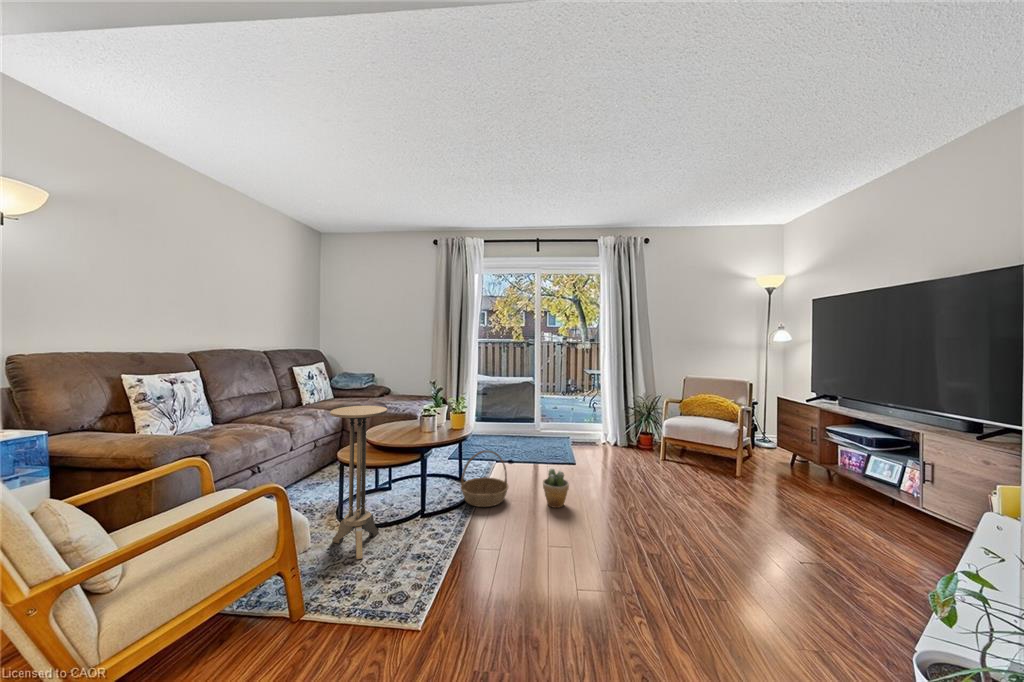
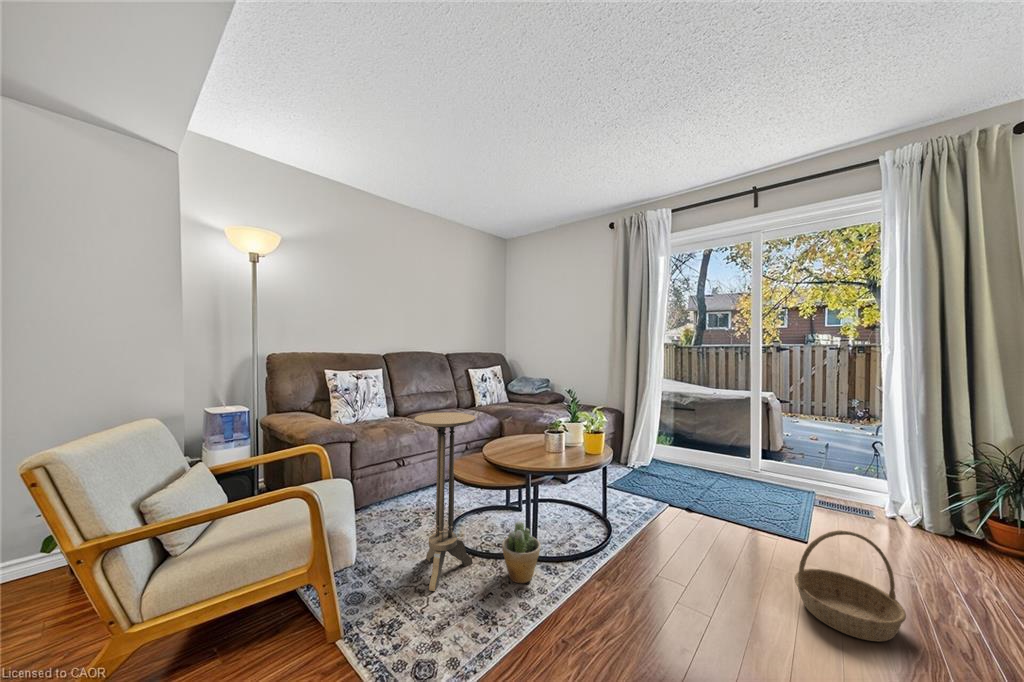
basket: present [461,451,508,507] -> present [795,531,906,642]
potted plant: present [543,469,569,508] -> present [502,521,540,583]

